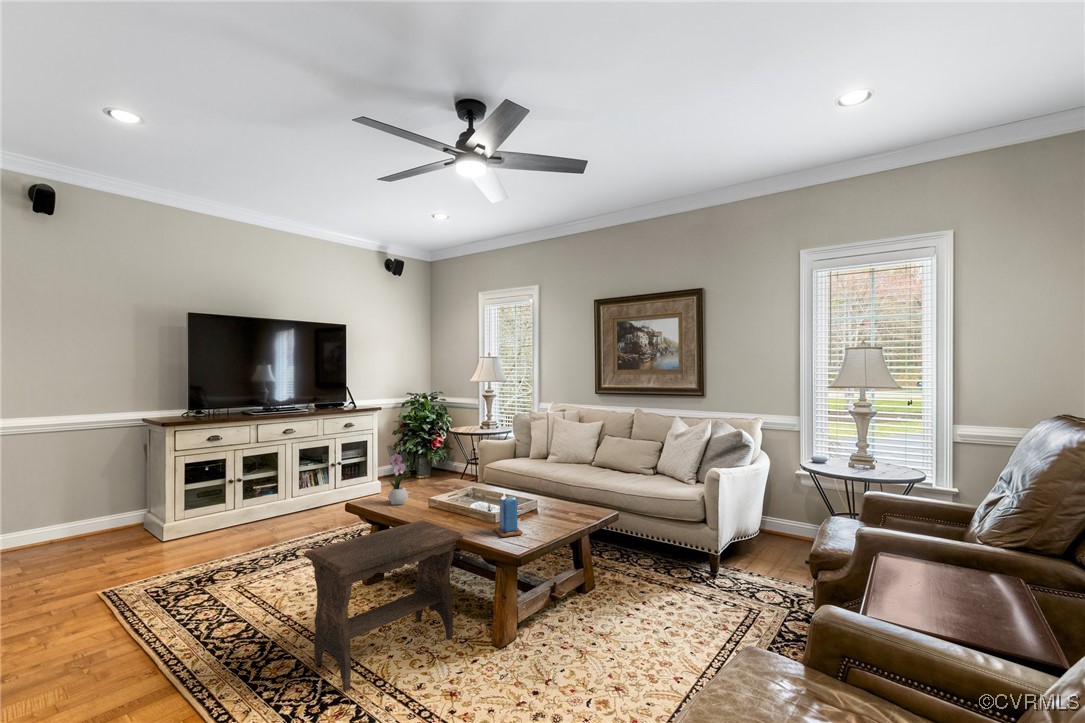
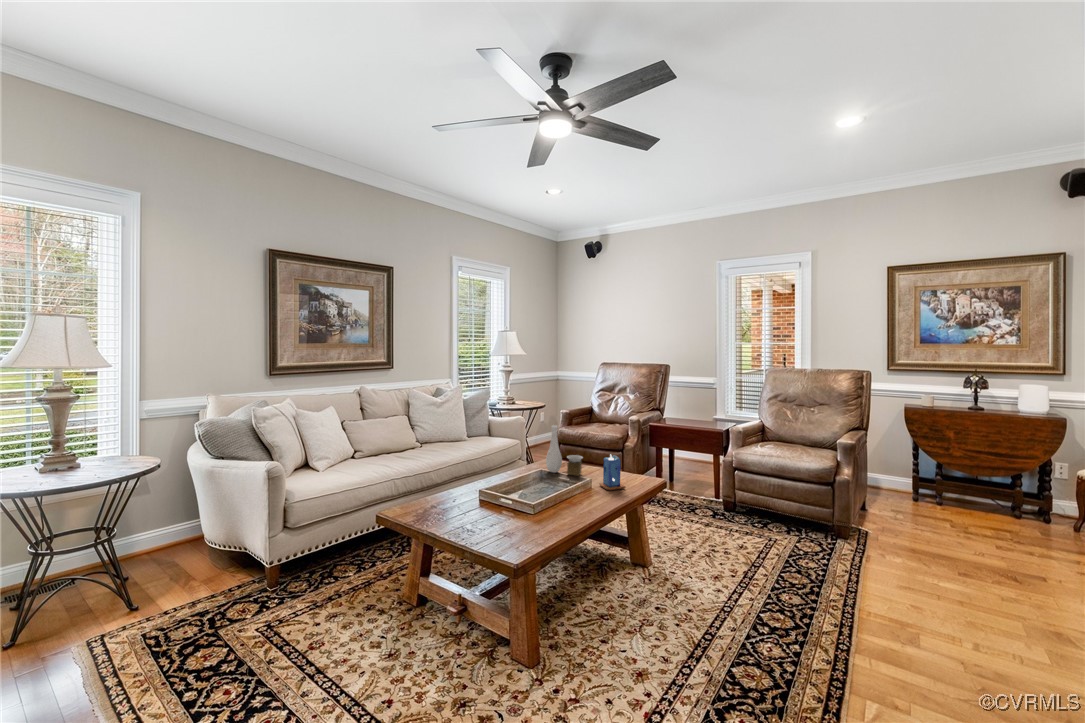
flower arrangement: present [388,445,409,505] -> none [516,451,550,533]
vase: none [549,460,574,522] -> present [546,425,583,476]
footstool: present [304,520,463,691] -> none [612,491,764,653]

